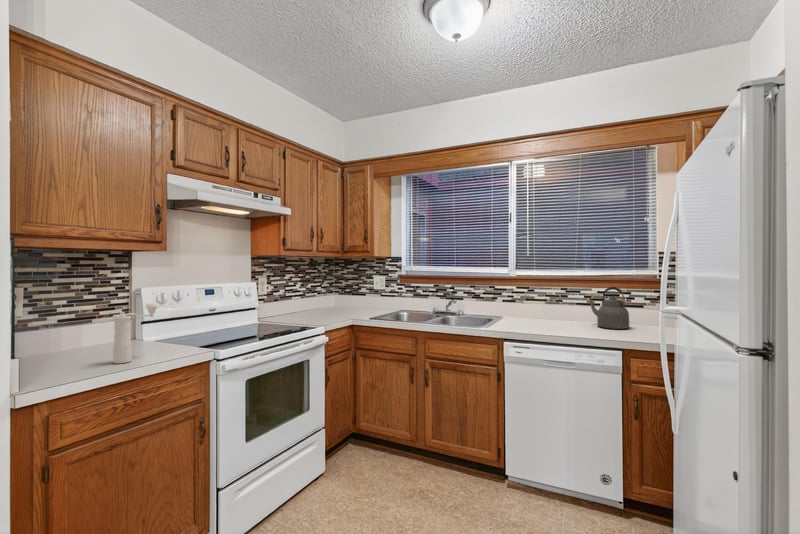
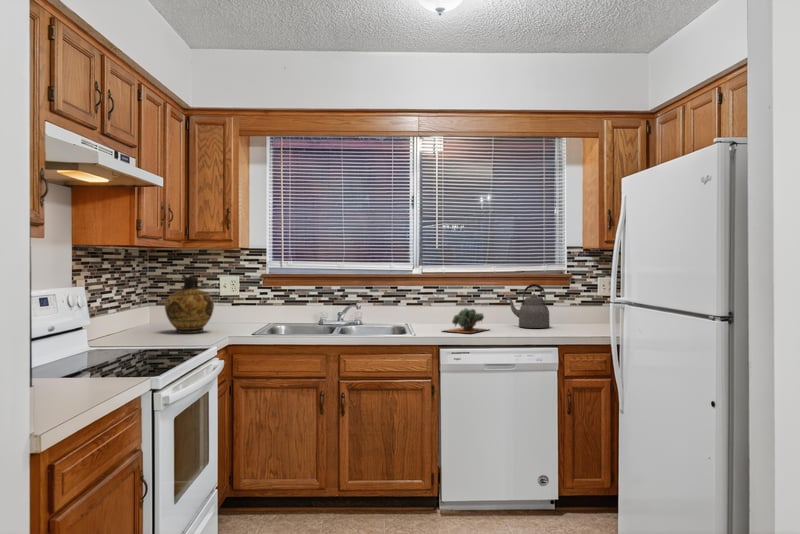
ceramic jug: none [320,275,353,316] -> present [165,274,214,333]
pepper mill: present [113,303,158,363] -> none [58,309,95,390]
succulent plant: none [515,307,565,330] -> present [444,308,488,333]

